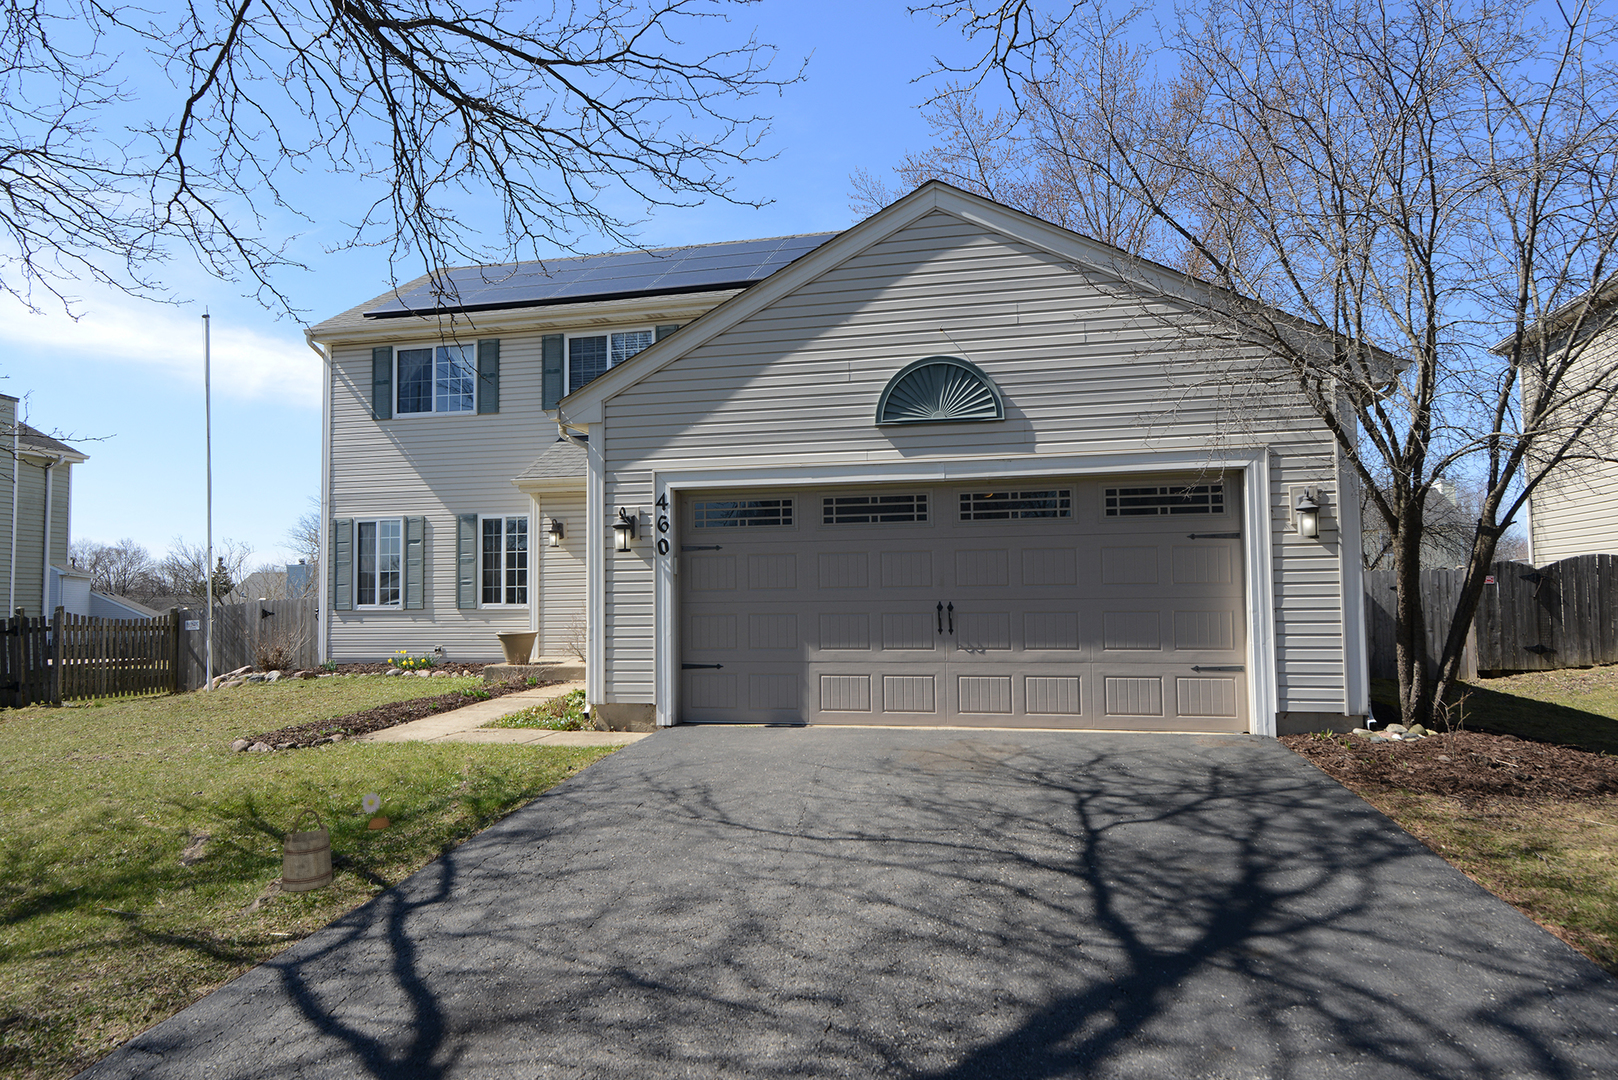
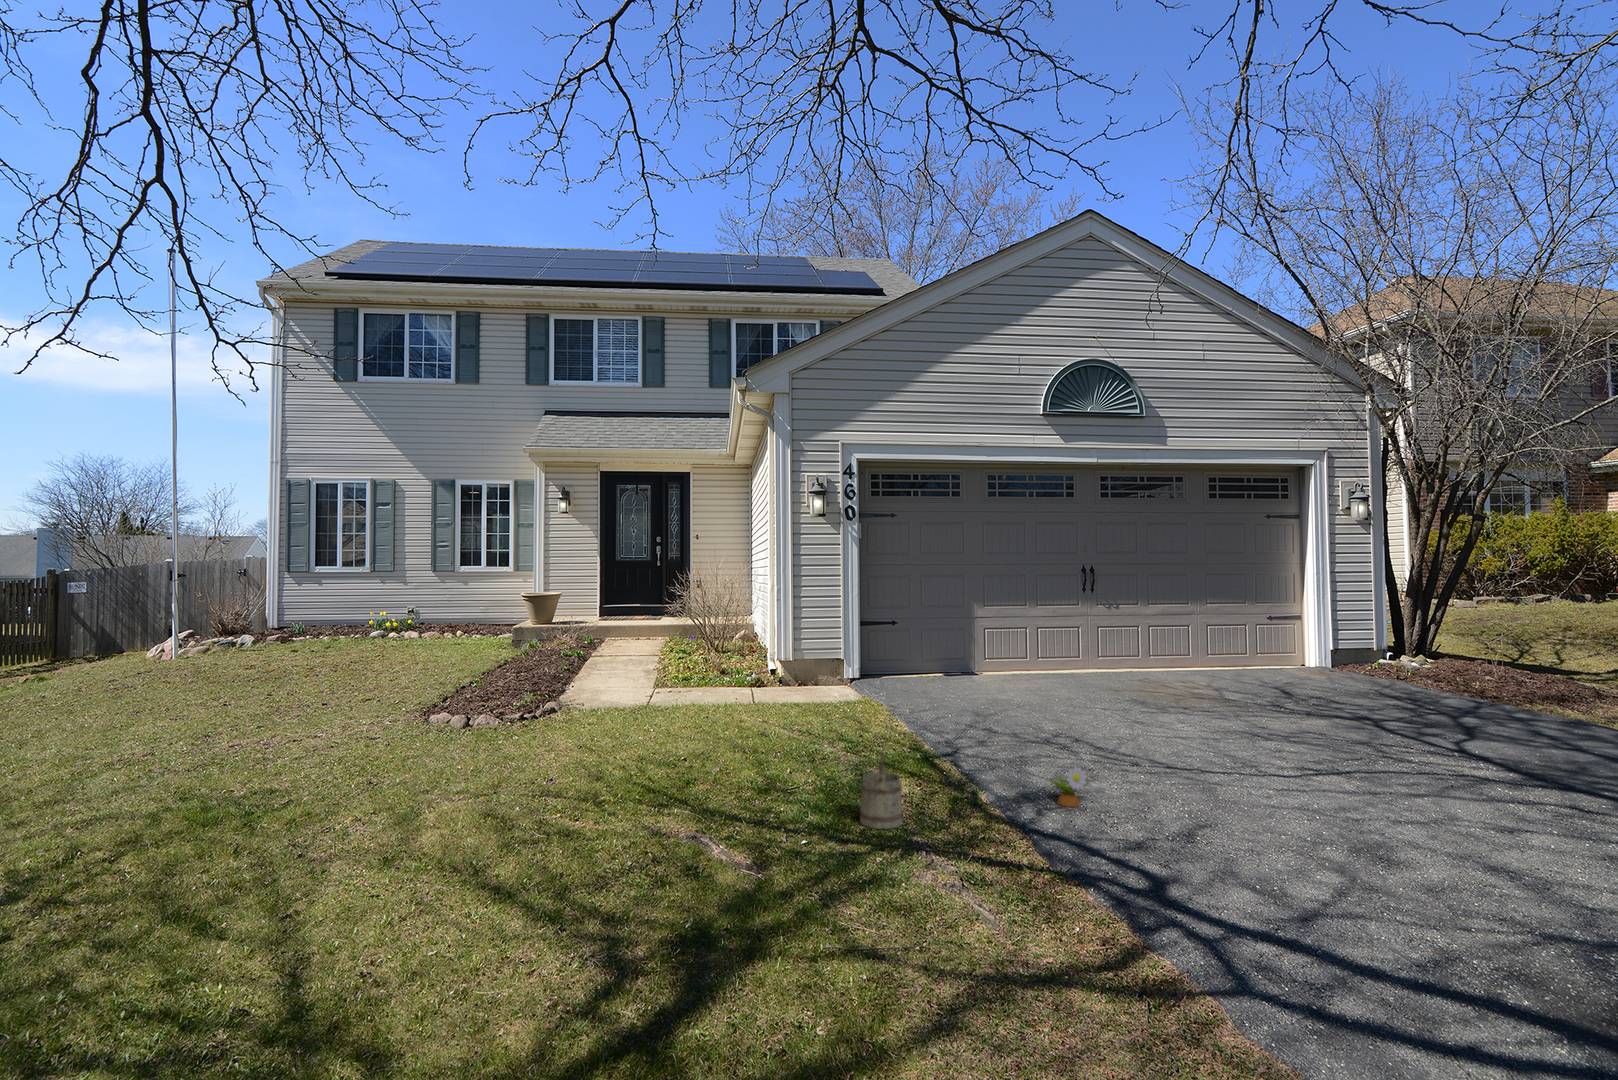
decorative plant: present [361,792,401,829] -> present [1049,767,1088,807]

